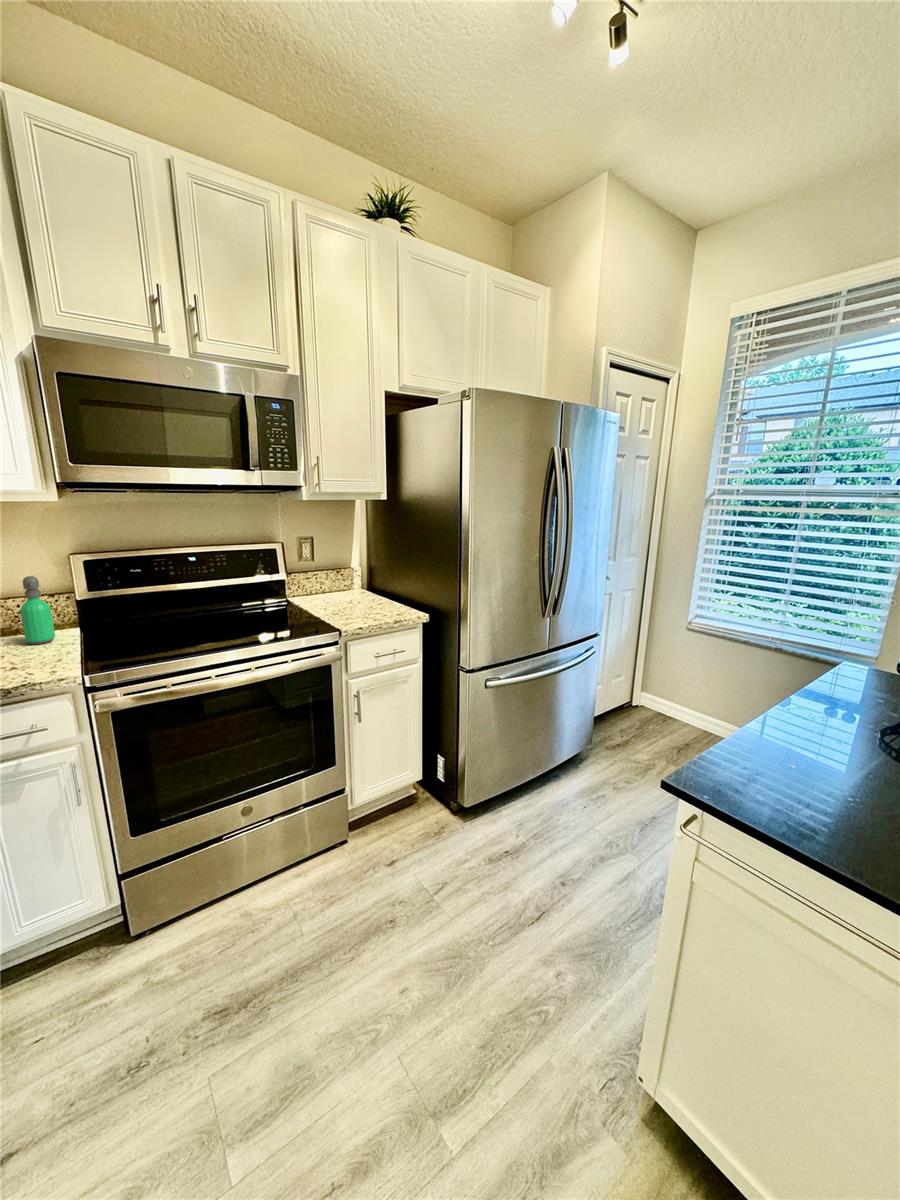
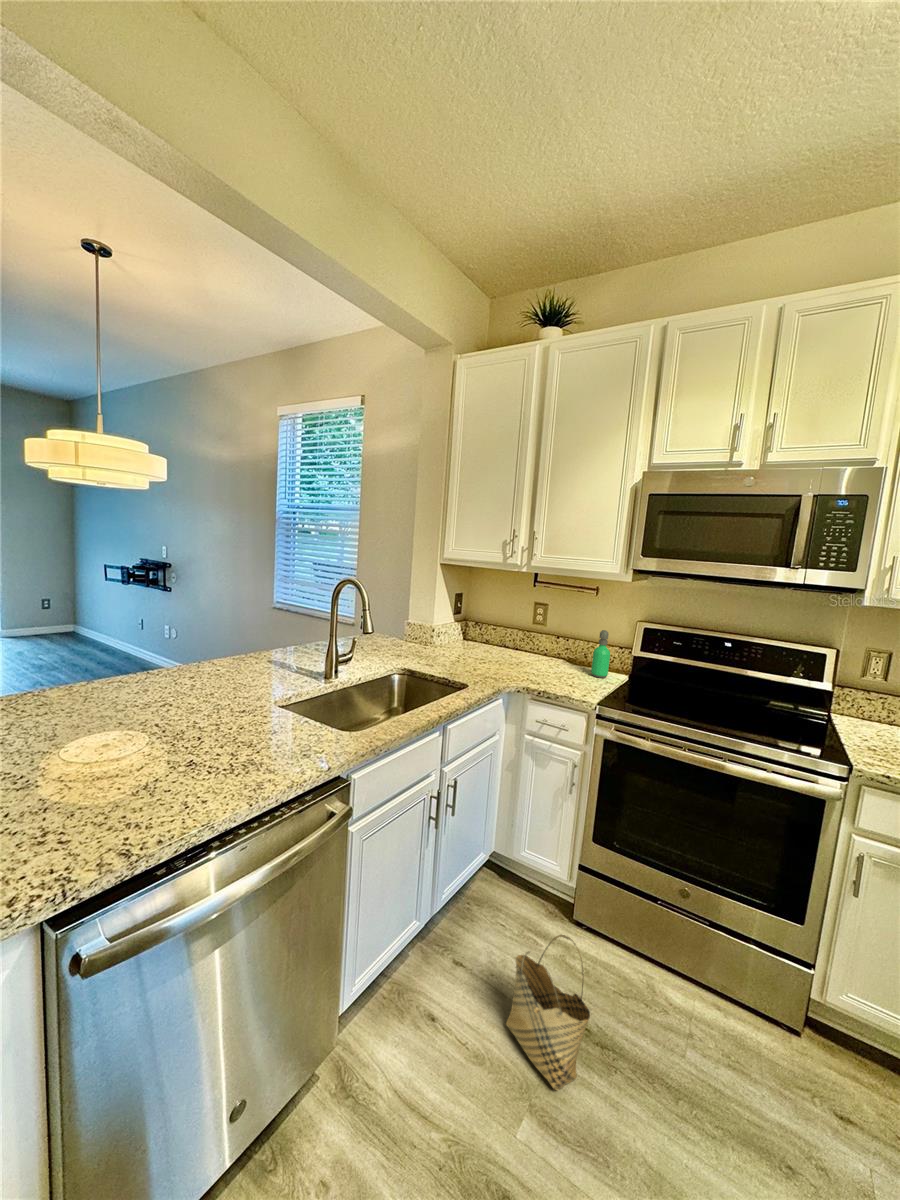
woven basket: none [123,948,245,1124] -> present [506,935,590,1090]

